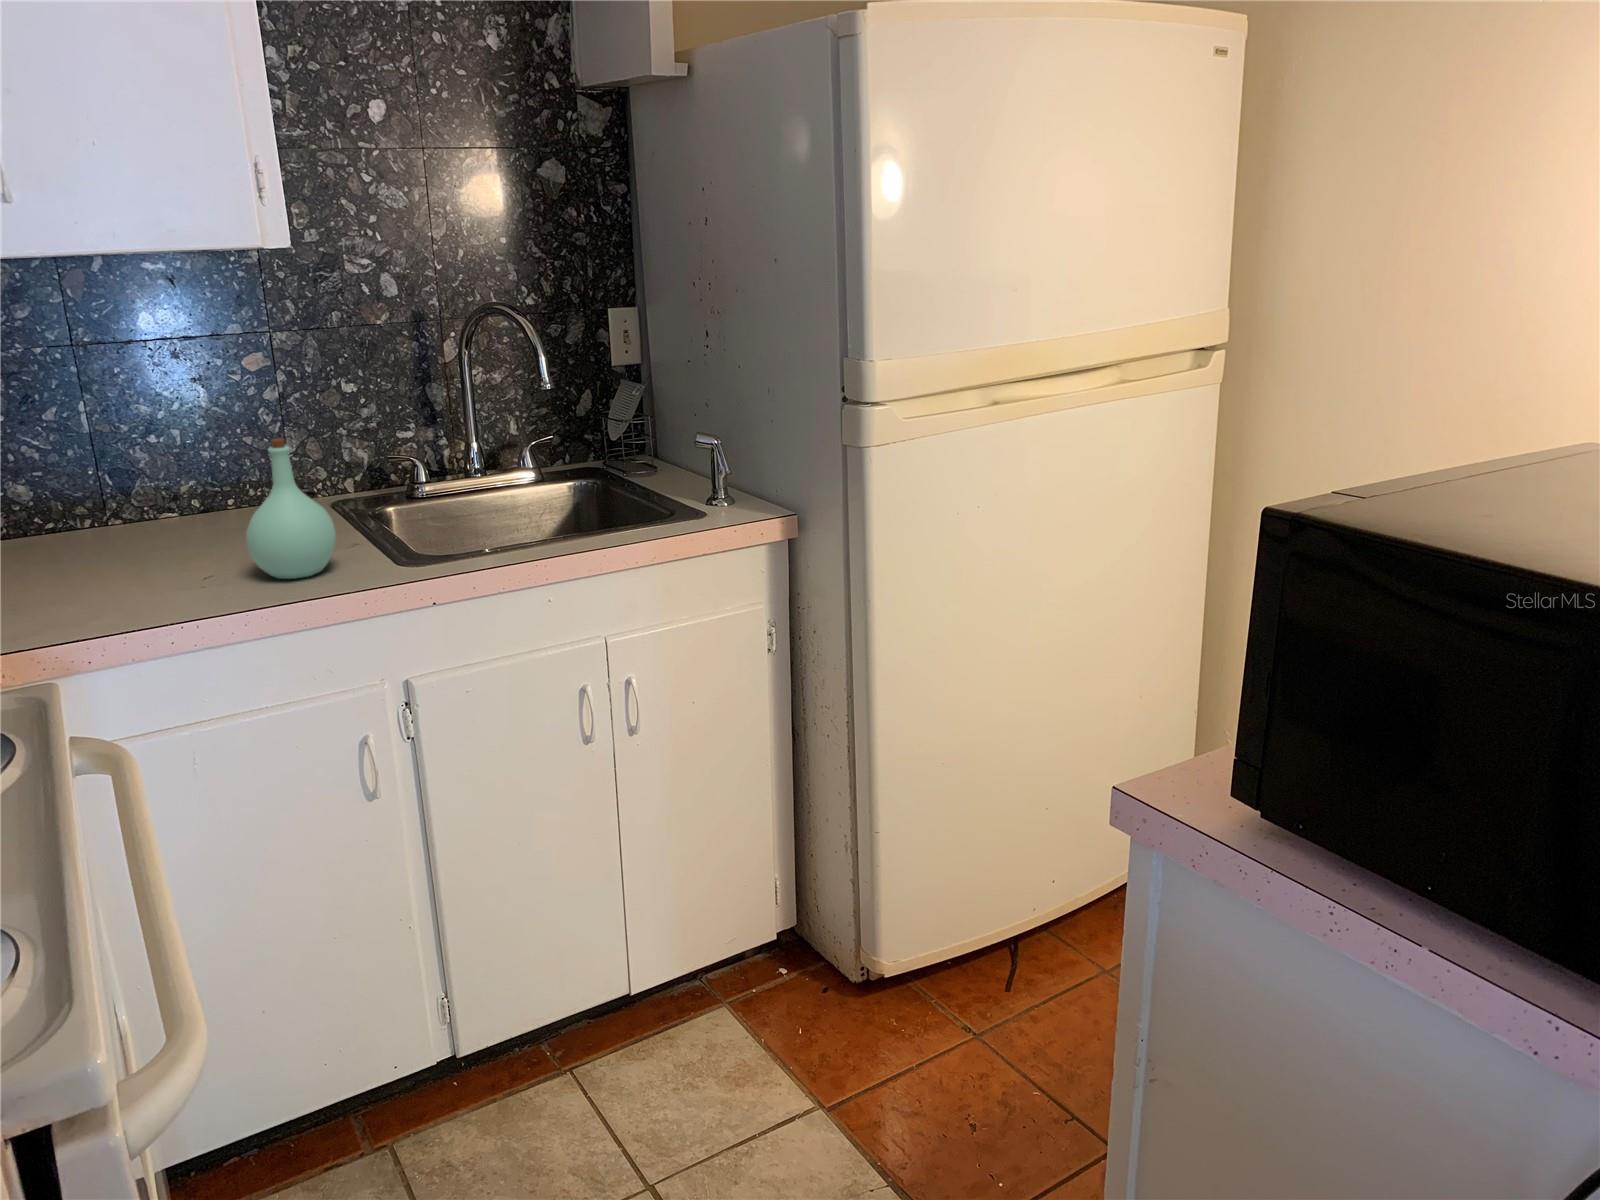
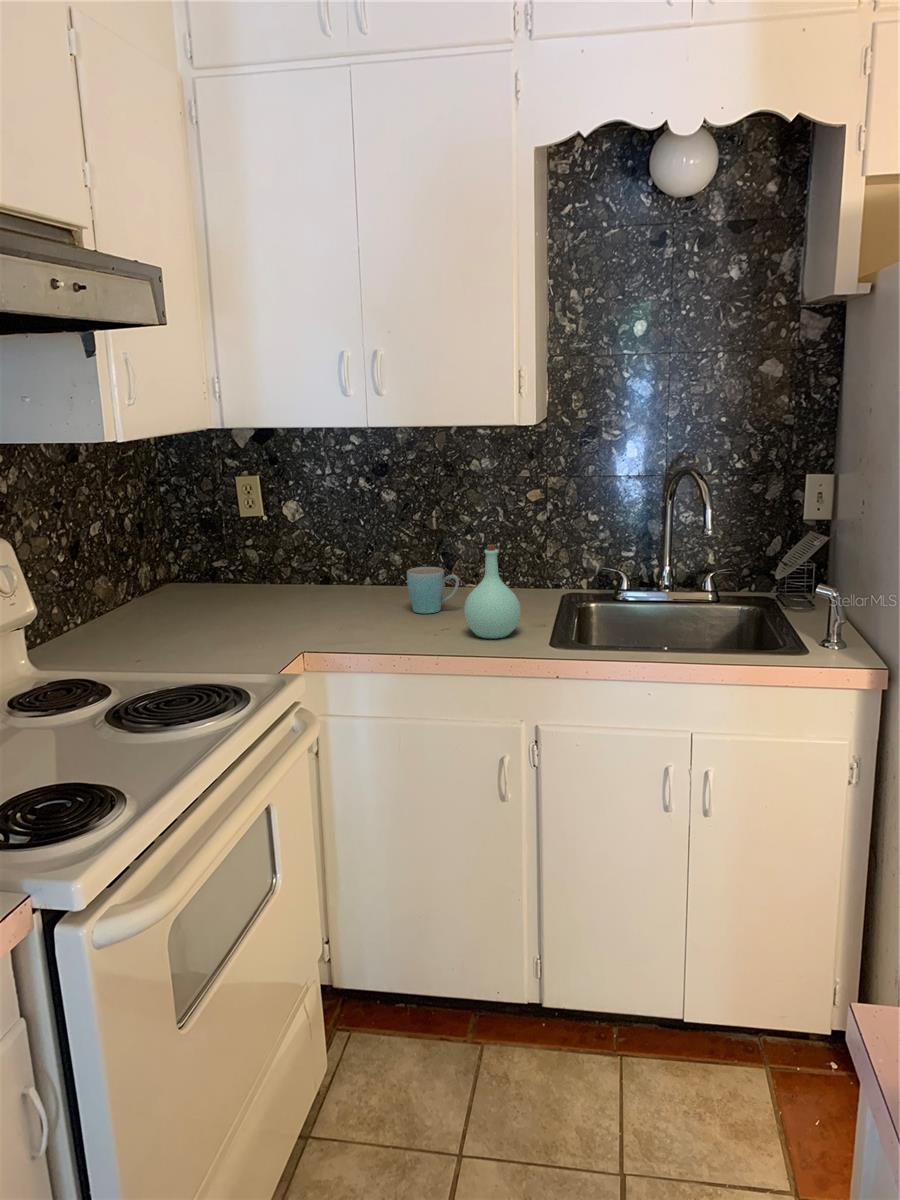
mug: none [95,489,191,565] -> present [407,567,459,614]

